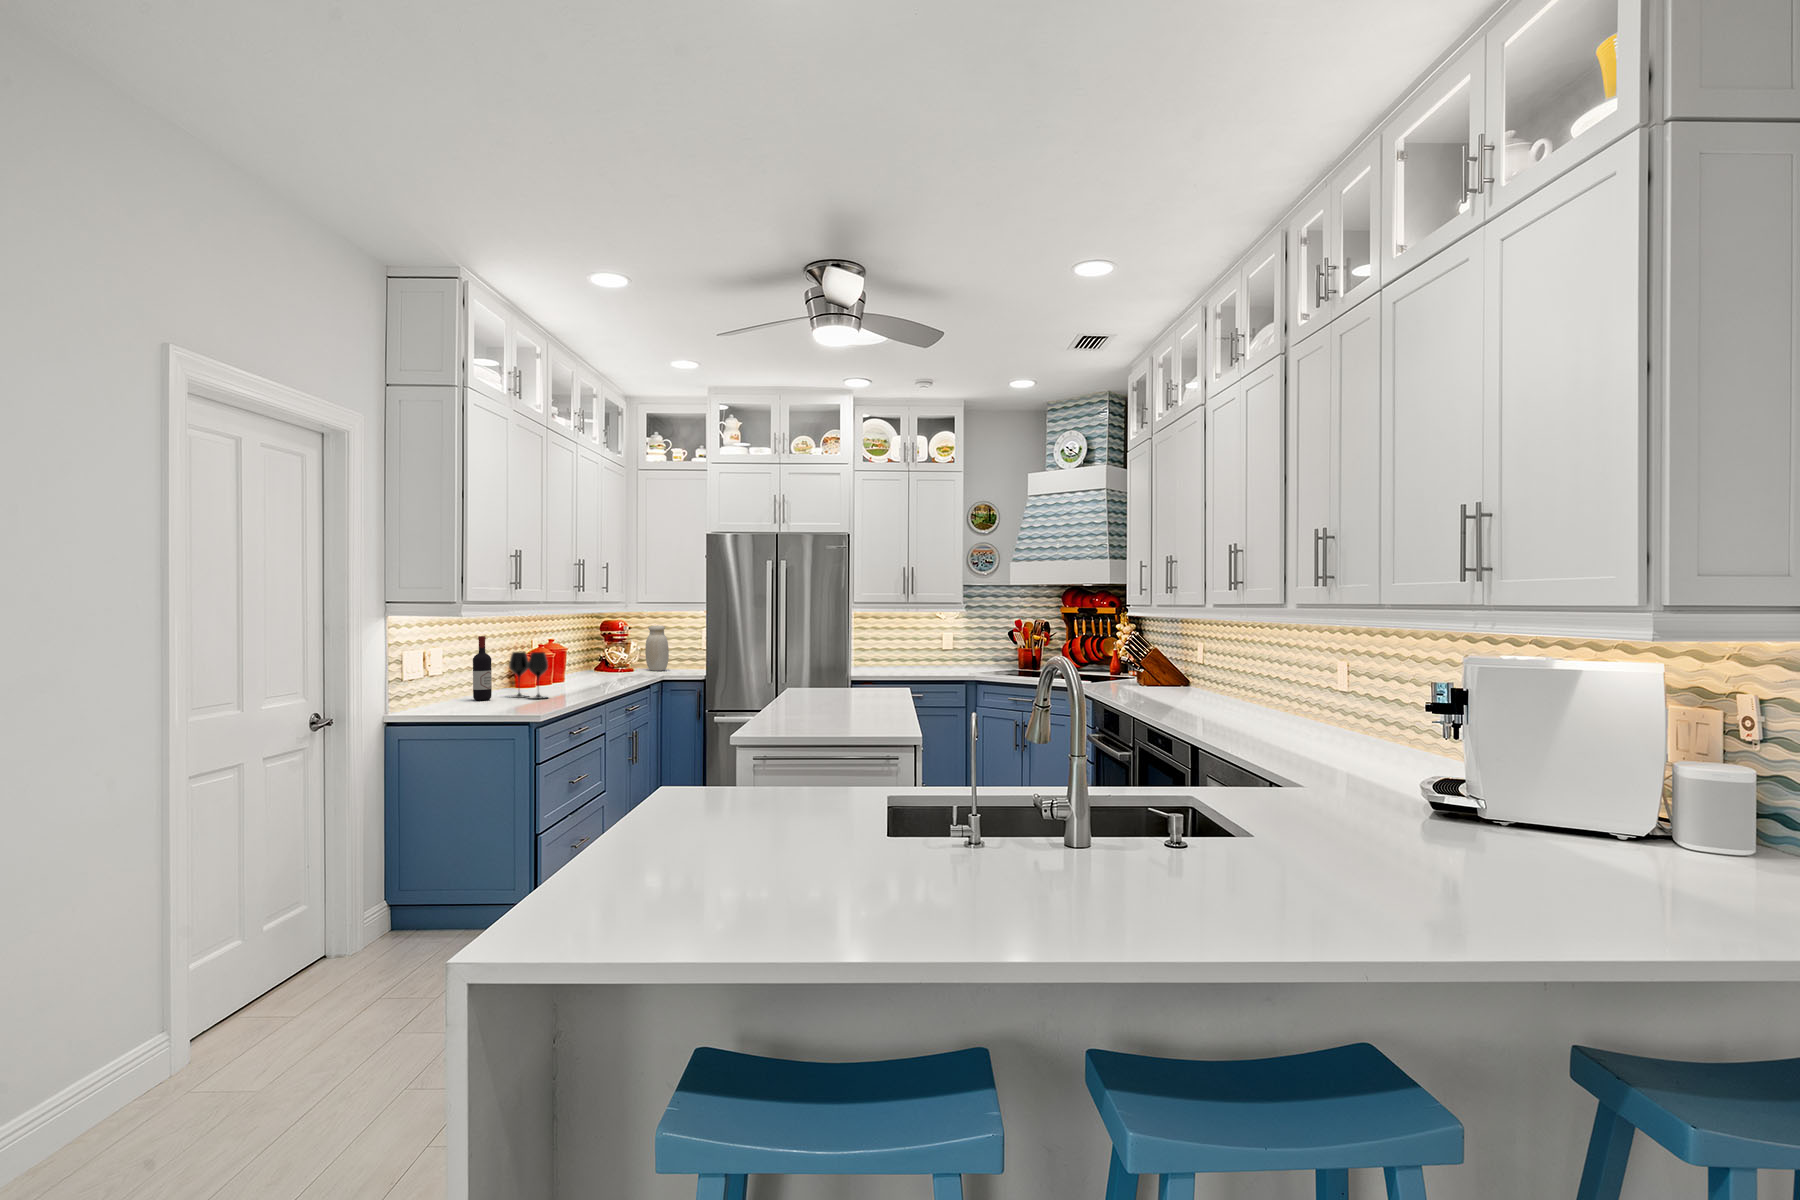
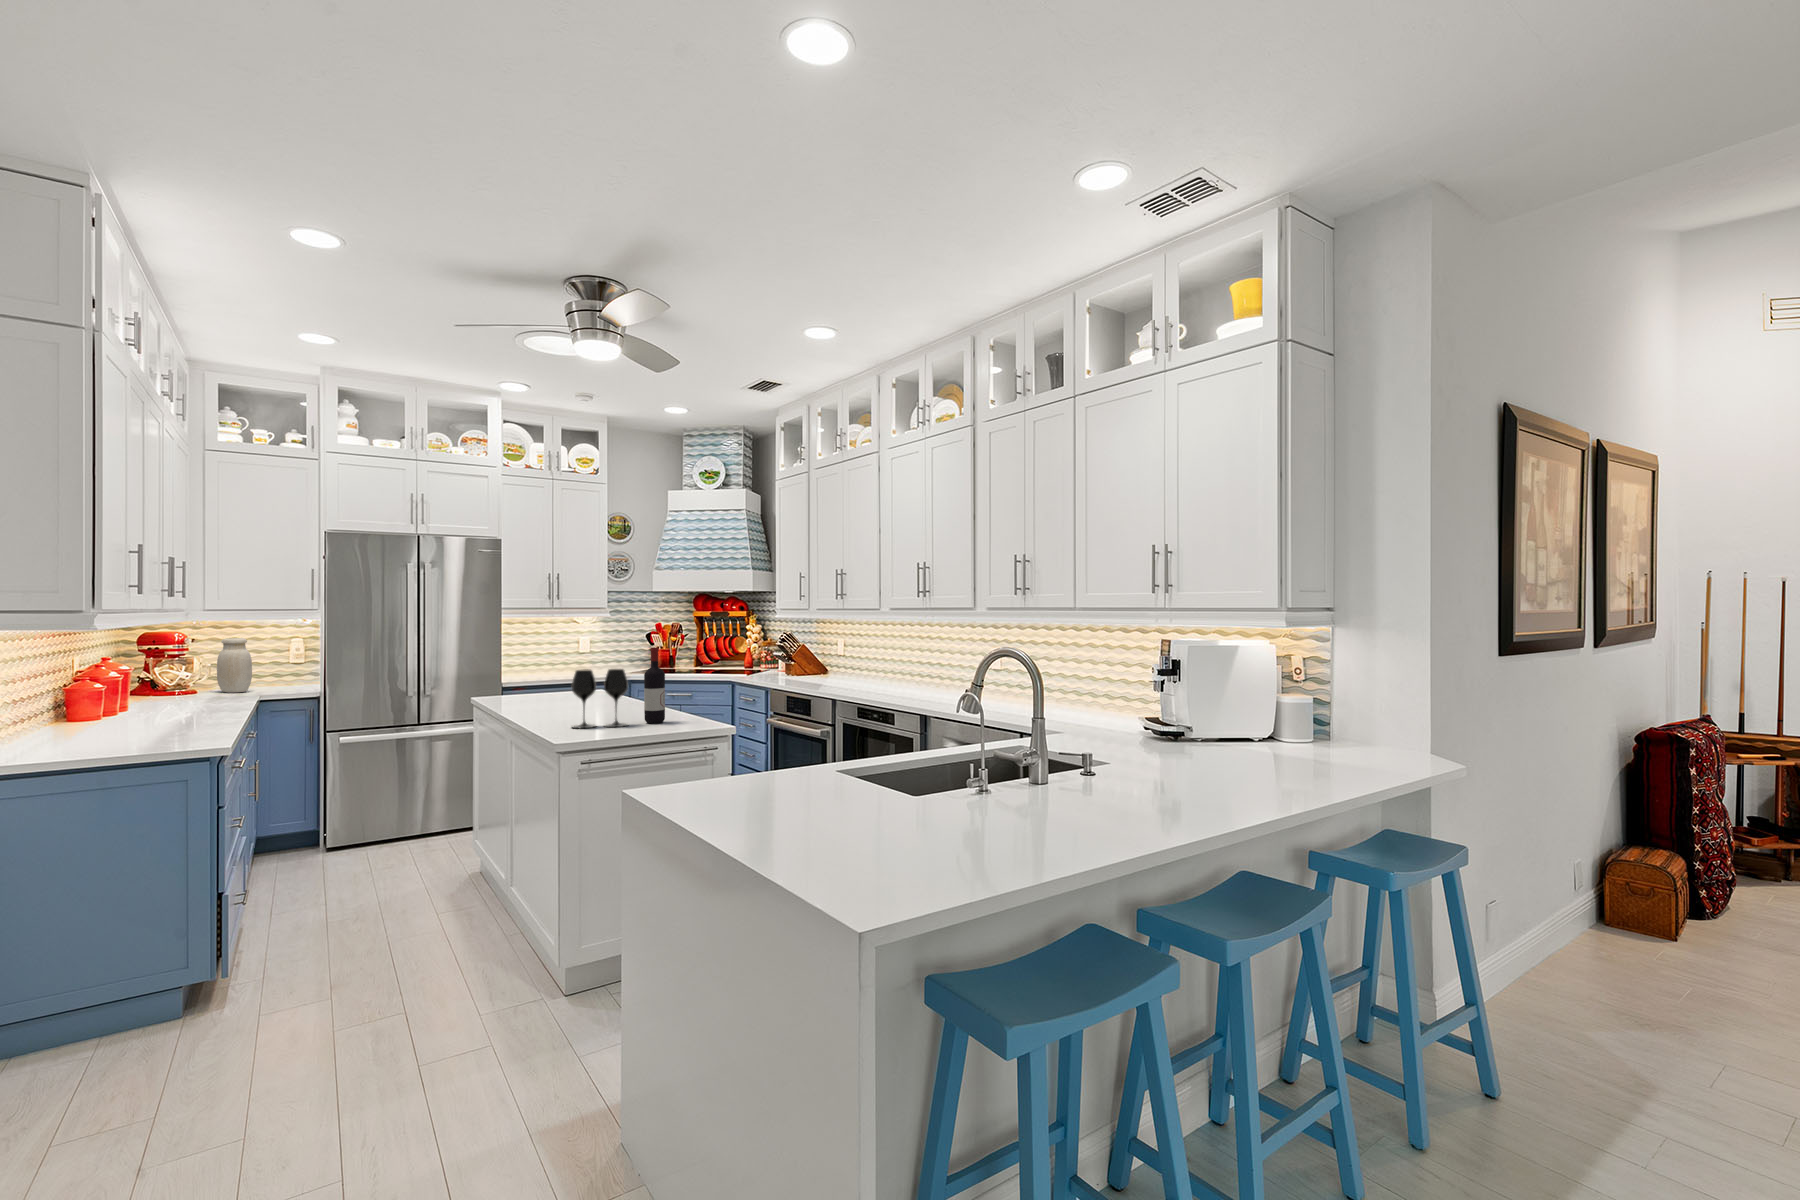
wine bottle: present [473,636,492,701] -> present [644,647,665,723]
wine glass: present [509,651,548,699] -> present [572,669,628,728]

